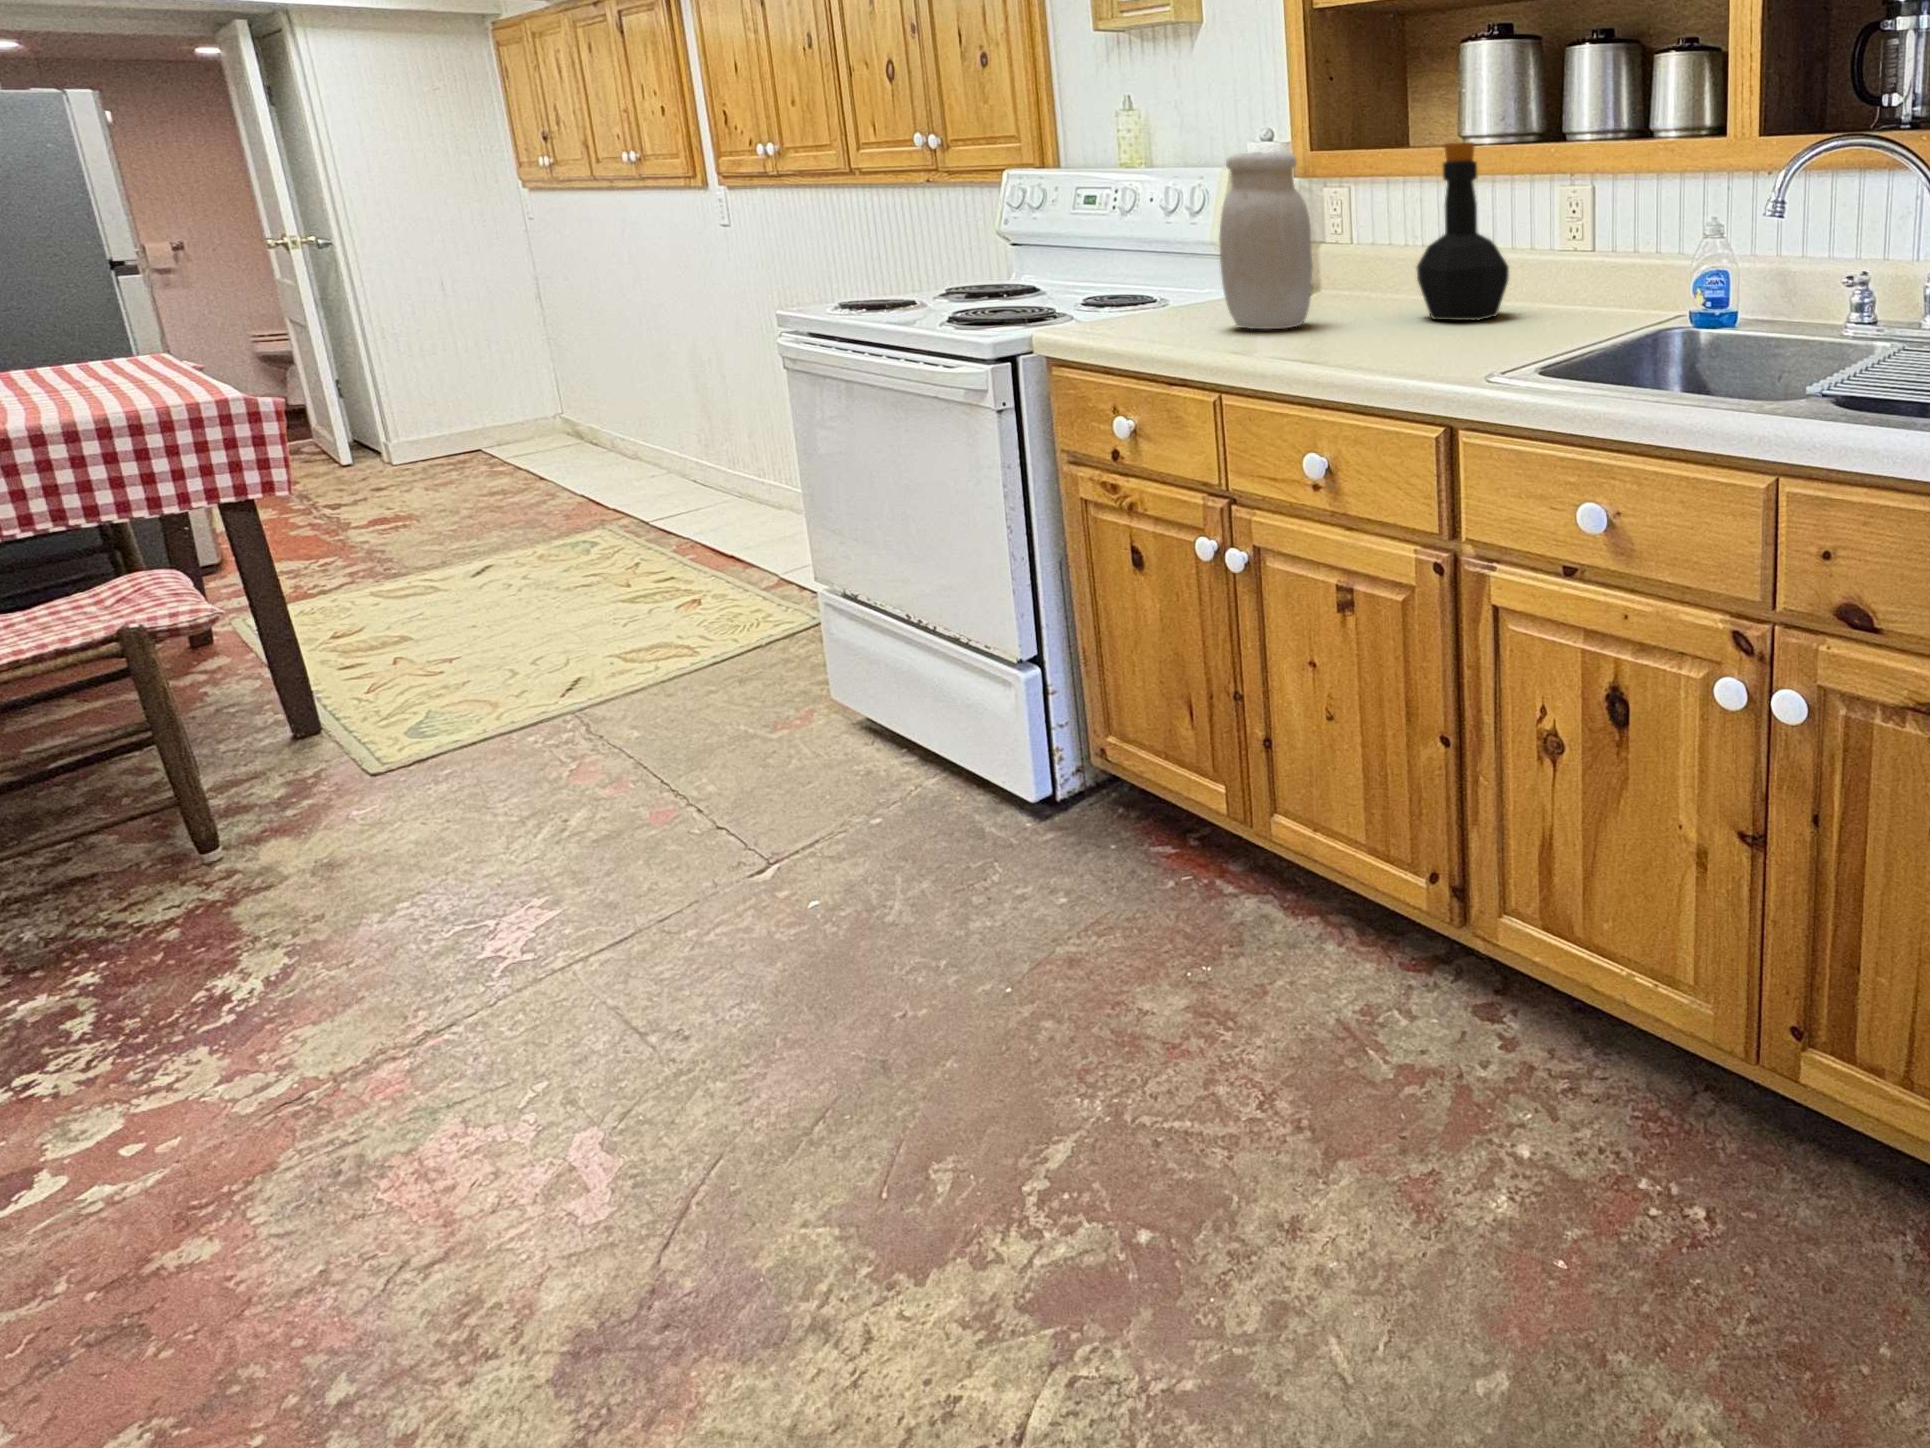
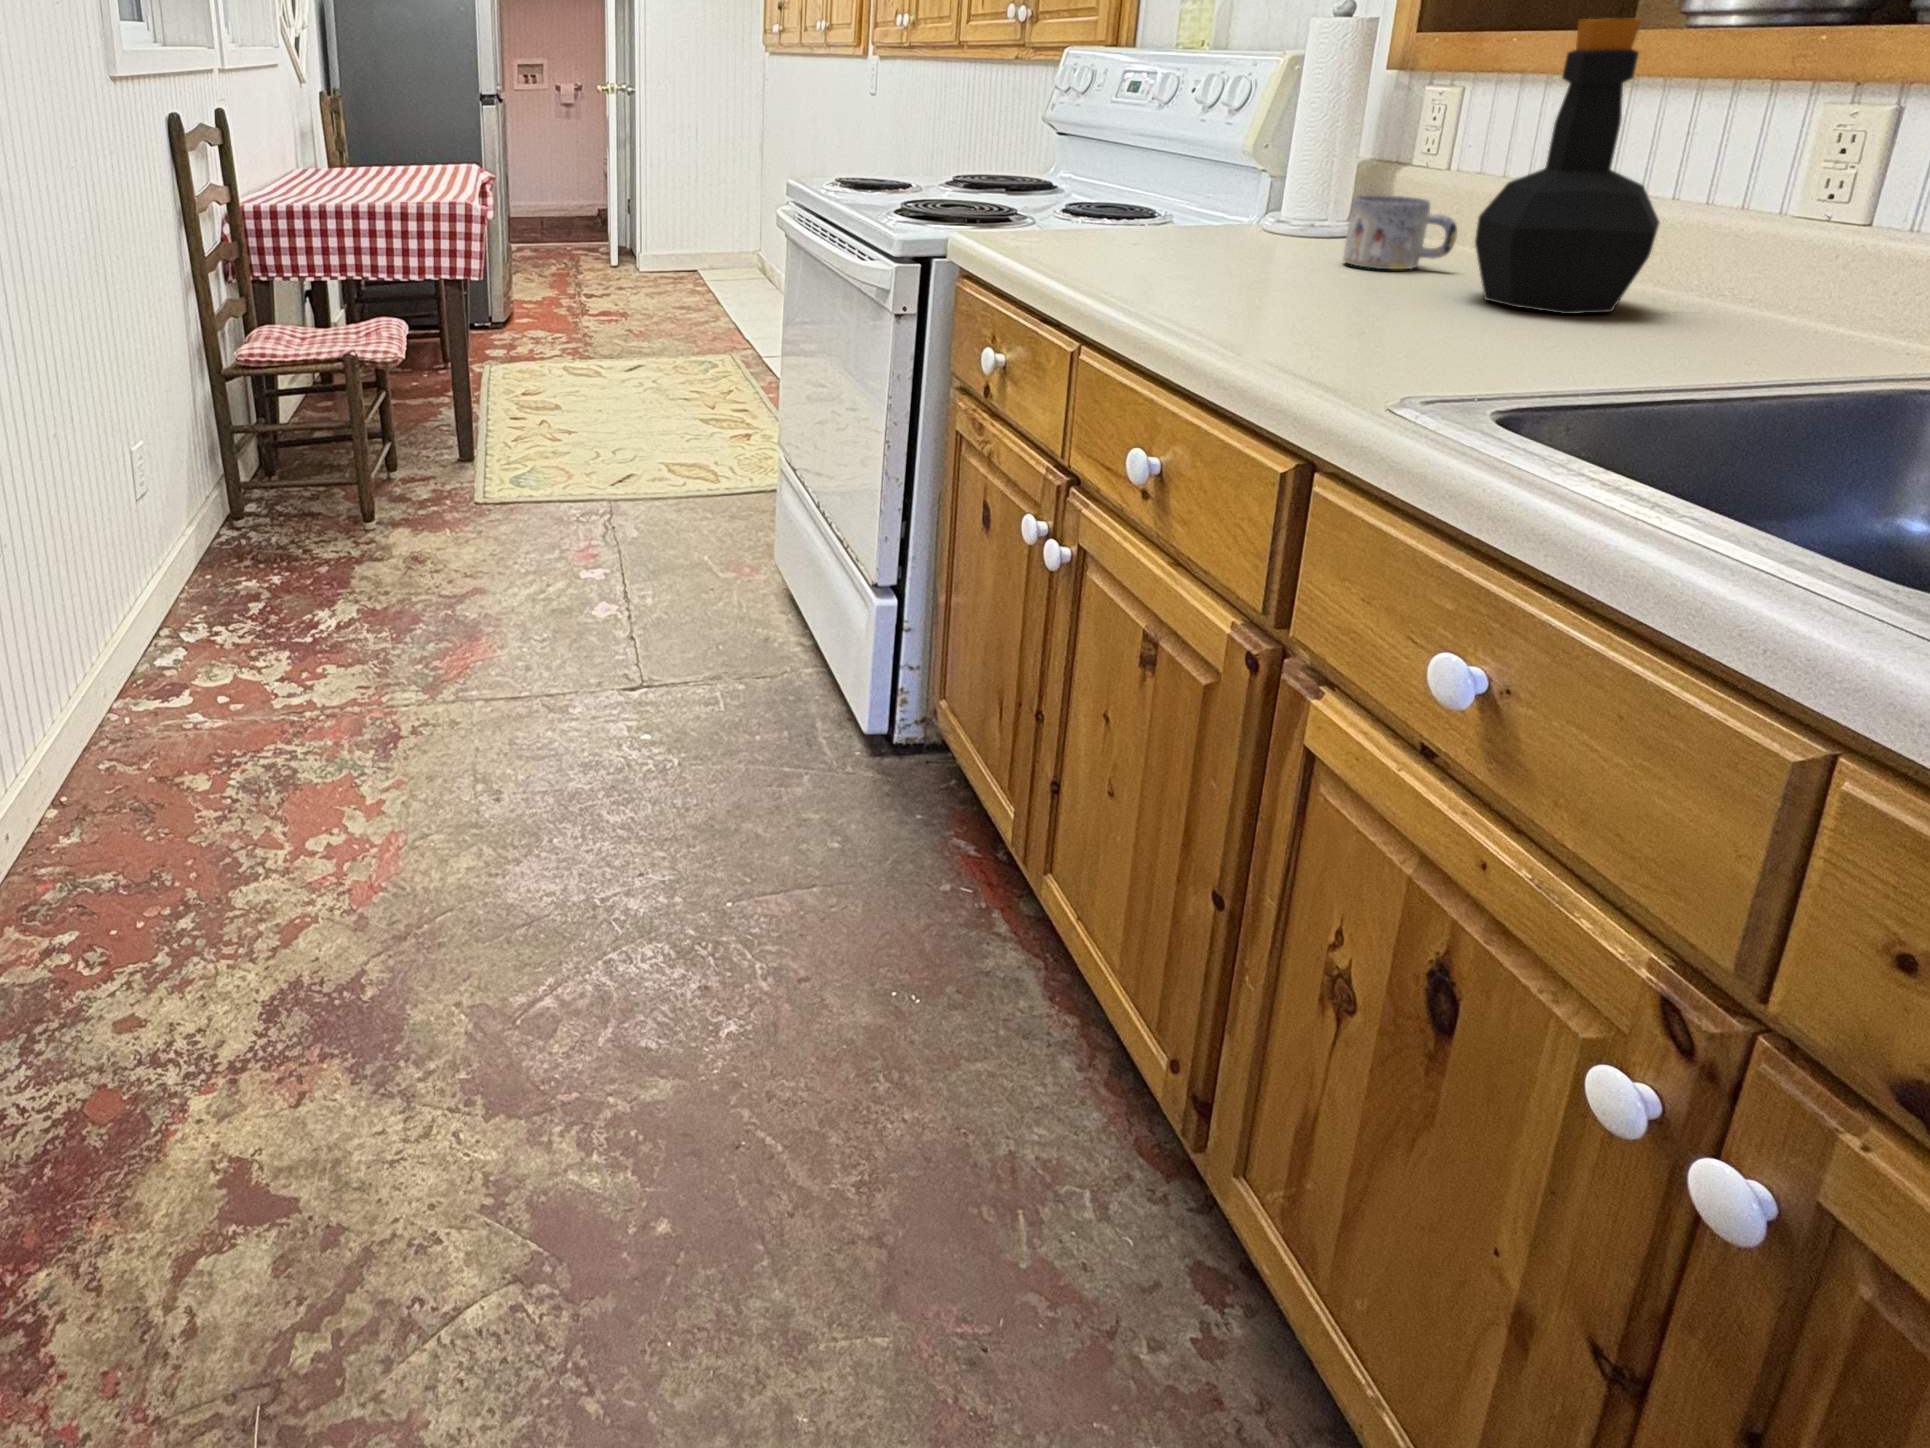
jar: present [1220,151,1313,329] -> none [1160,29,1309,278]
mug: none [1325,263,1389,312] -> present [1343,195,1457,269]

